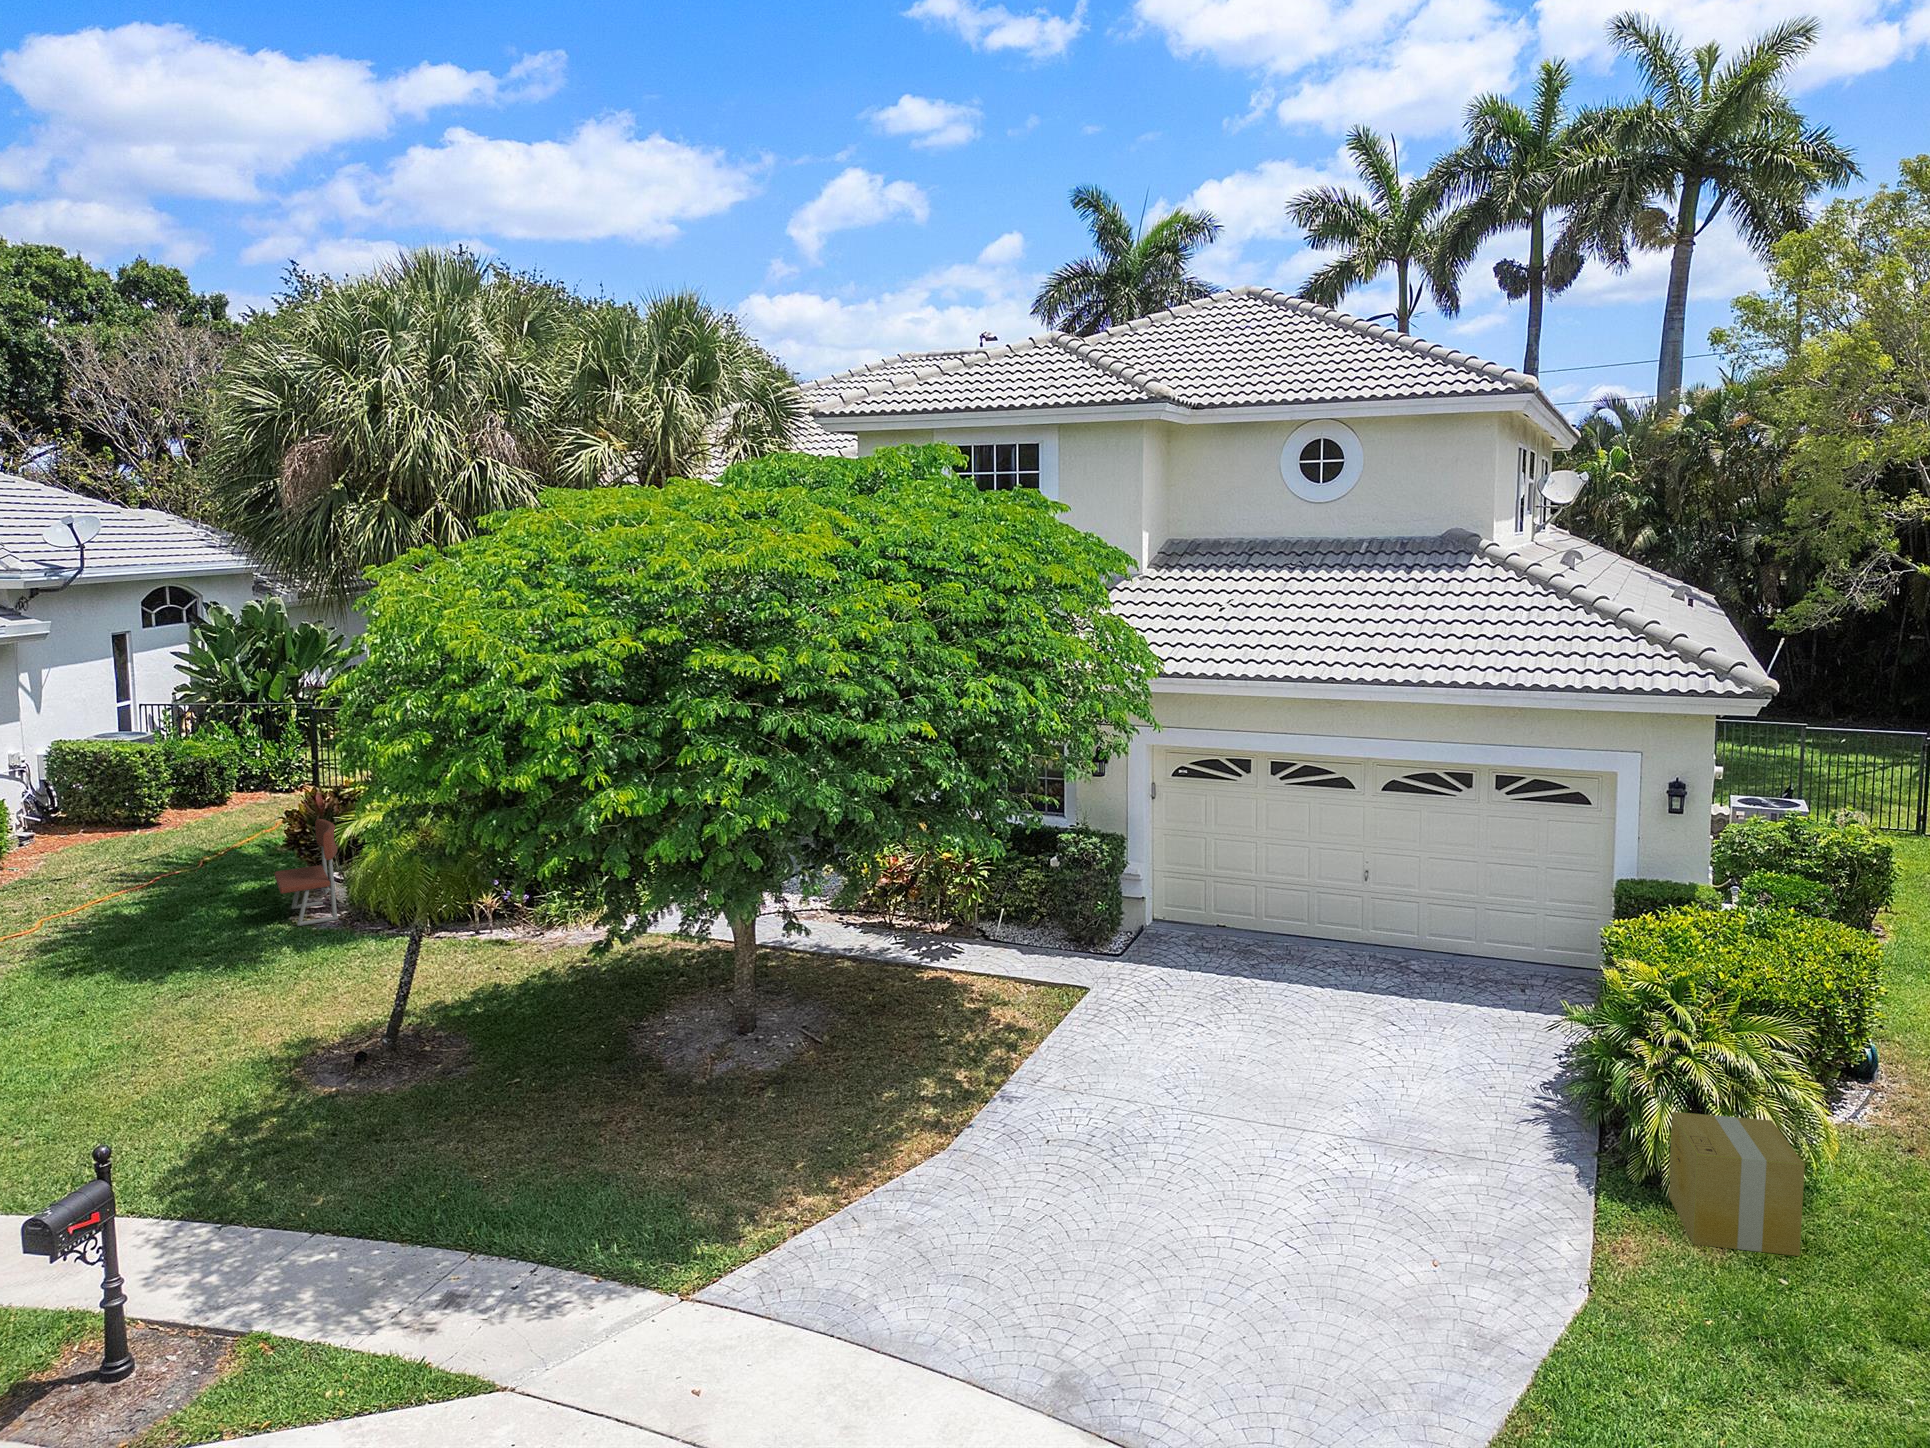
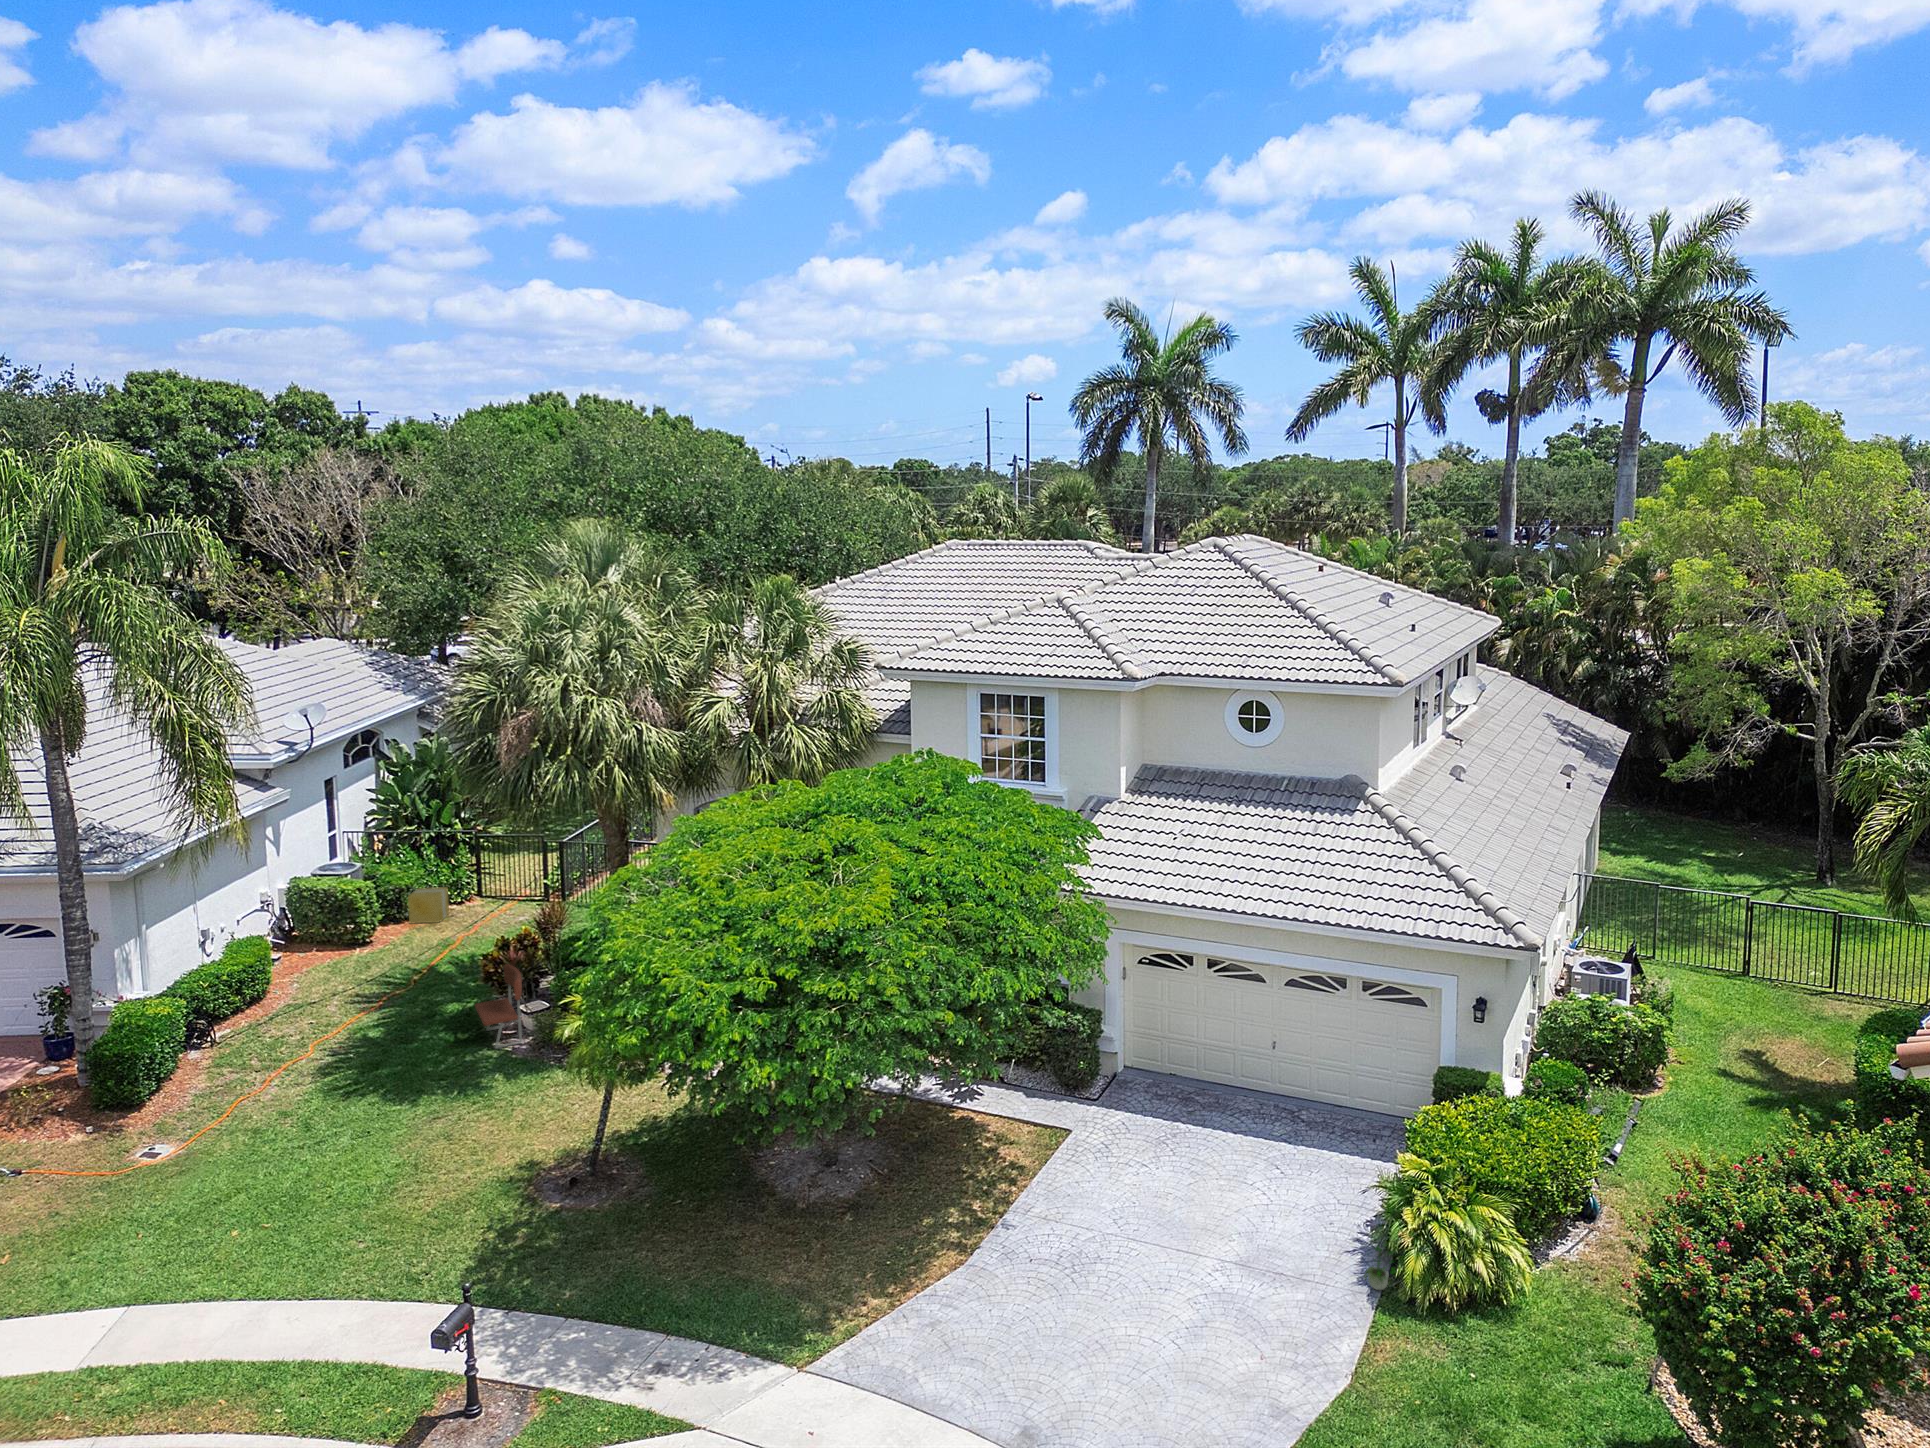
potted plant: none [1565,1078,1626,1161] -> present [1364,1244,1396,1290]
cardboard box: present [1669,1112,1805,1256] -> present [408,887,449,924]

